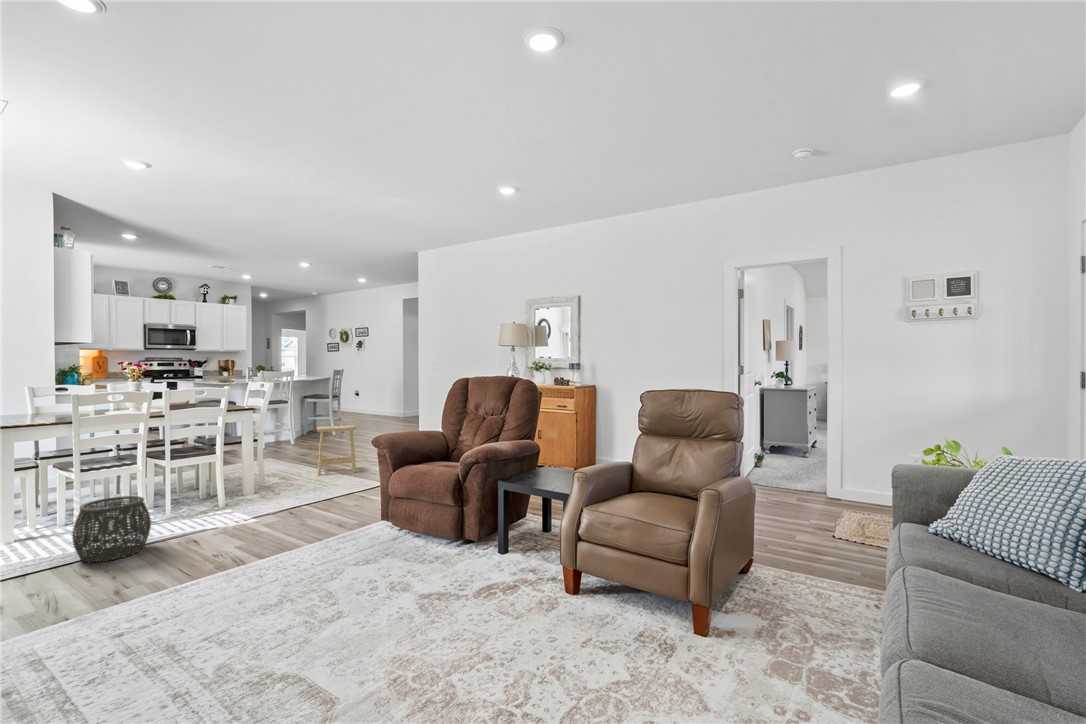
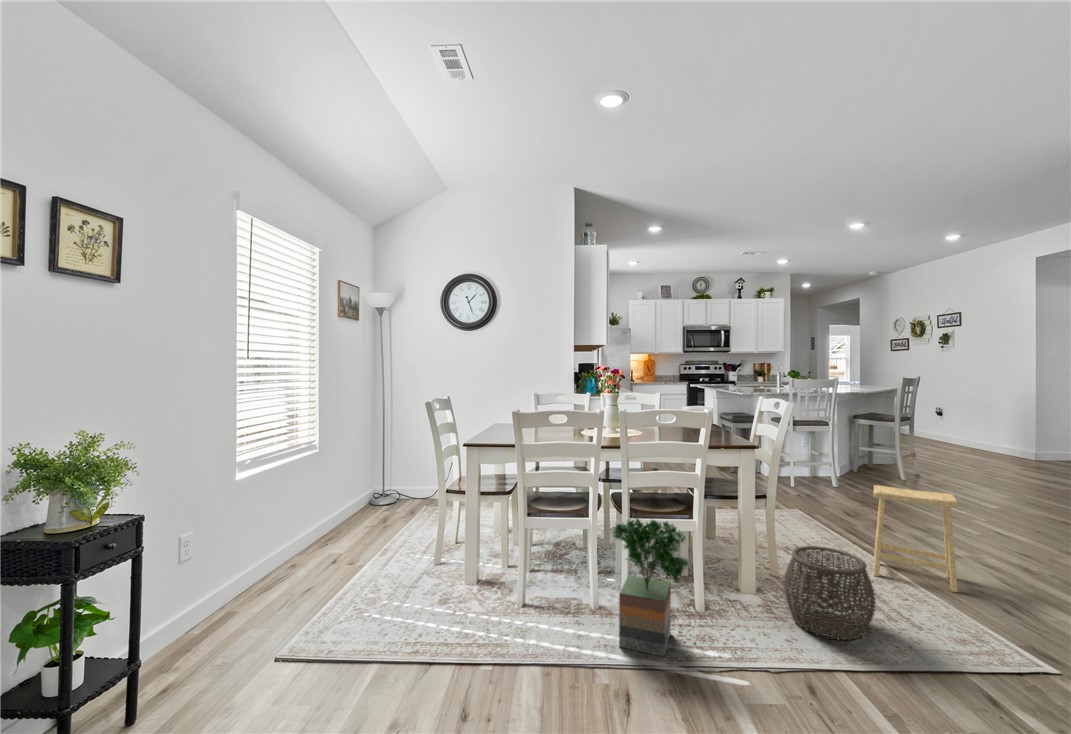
potted tree: none [164,451,225,531] -> present [611,518,689,657]
woven basket: present [72,496,151,562] -> present [783,546,876,641]

